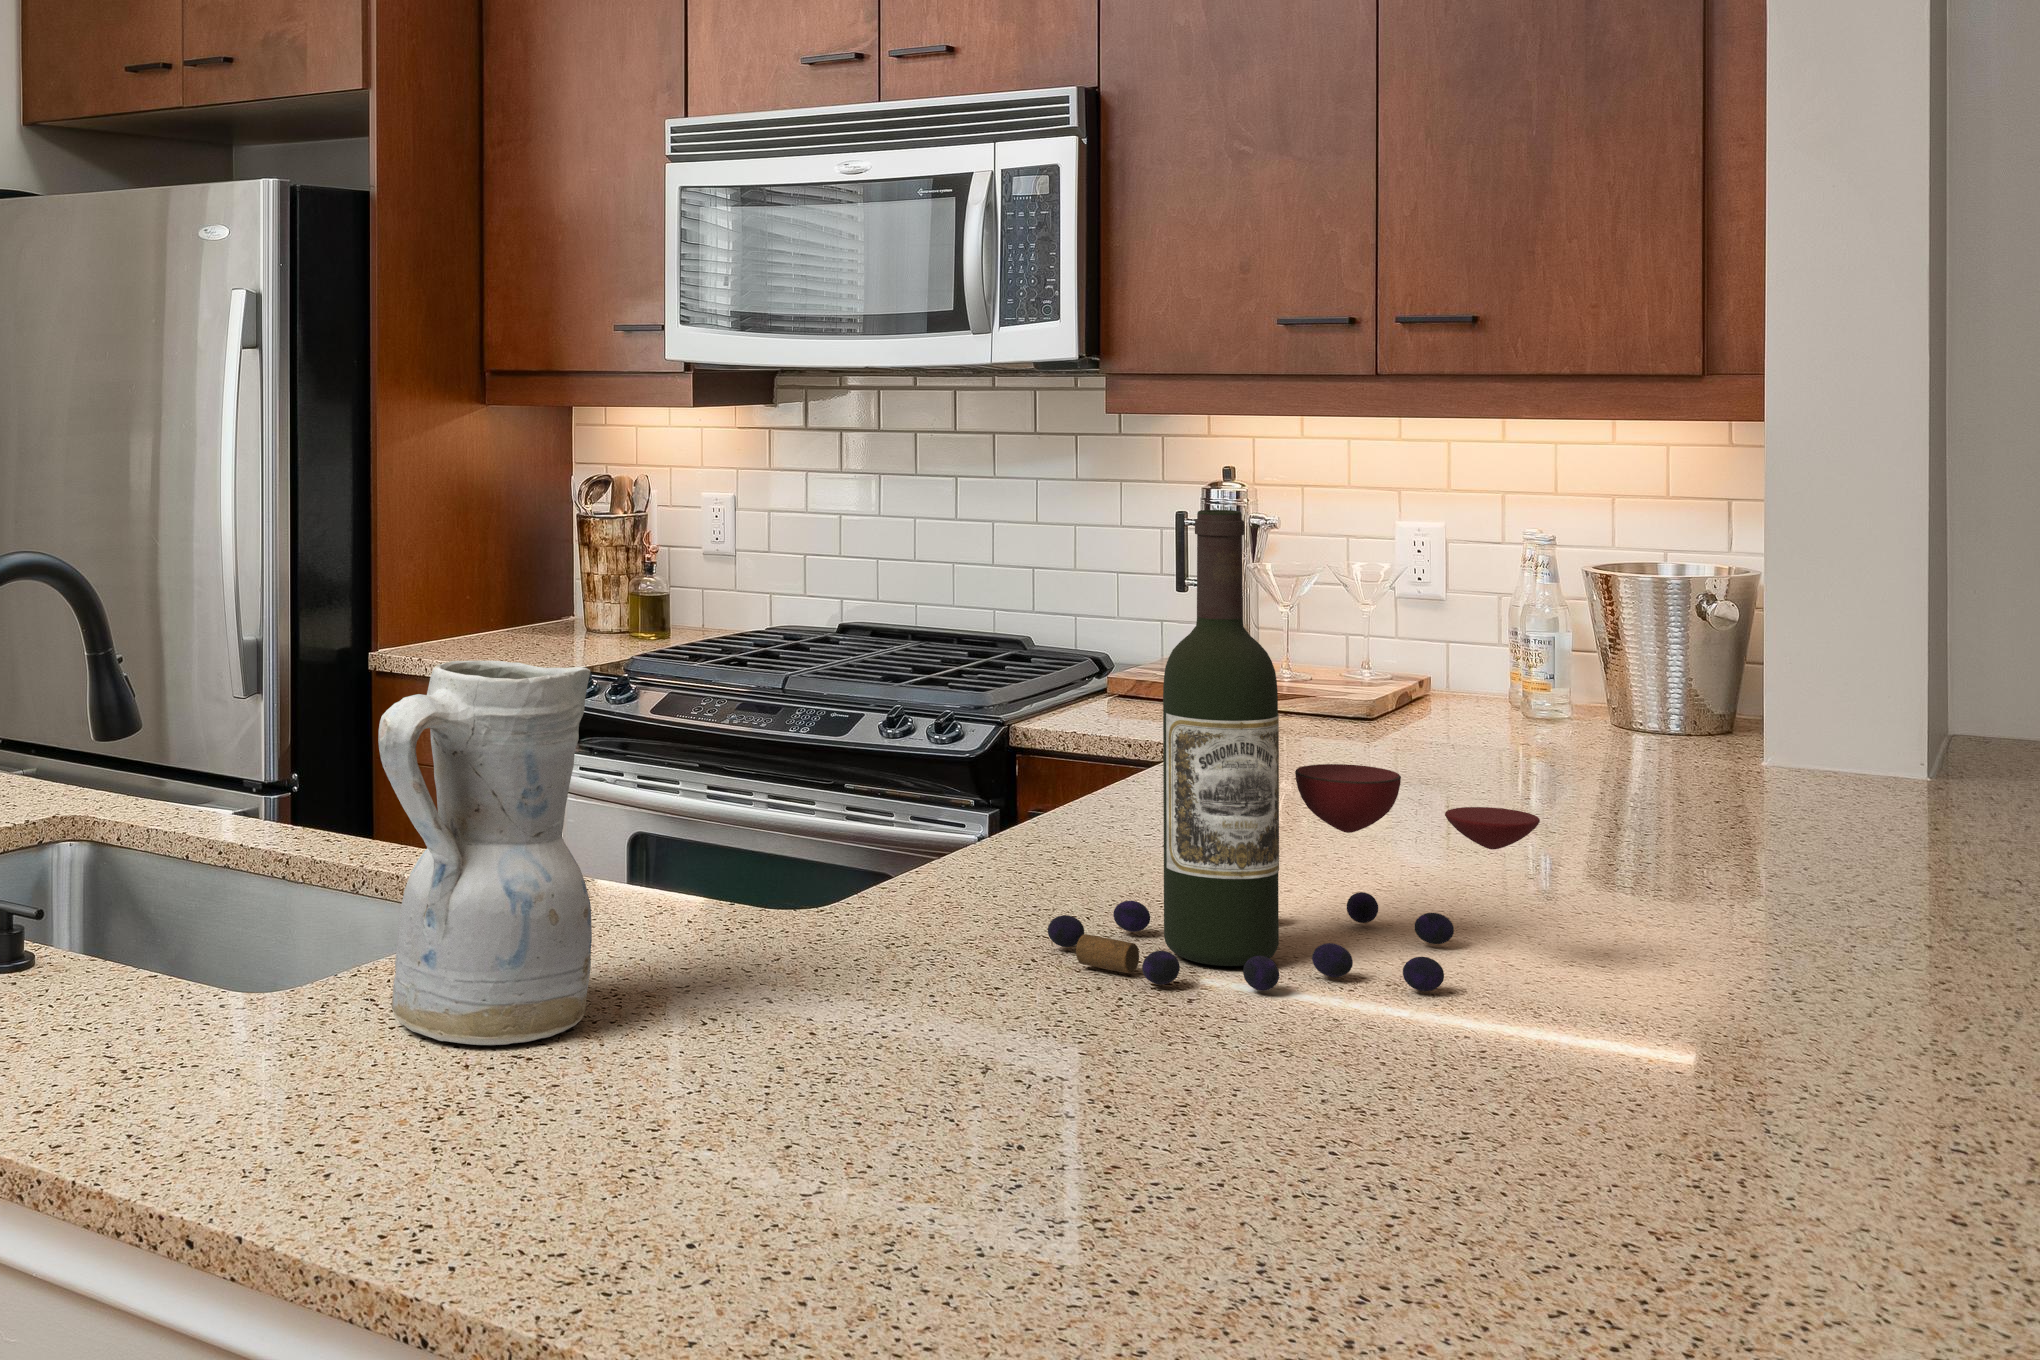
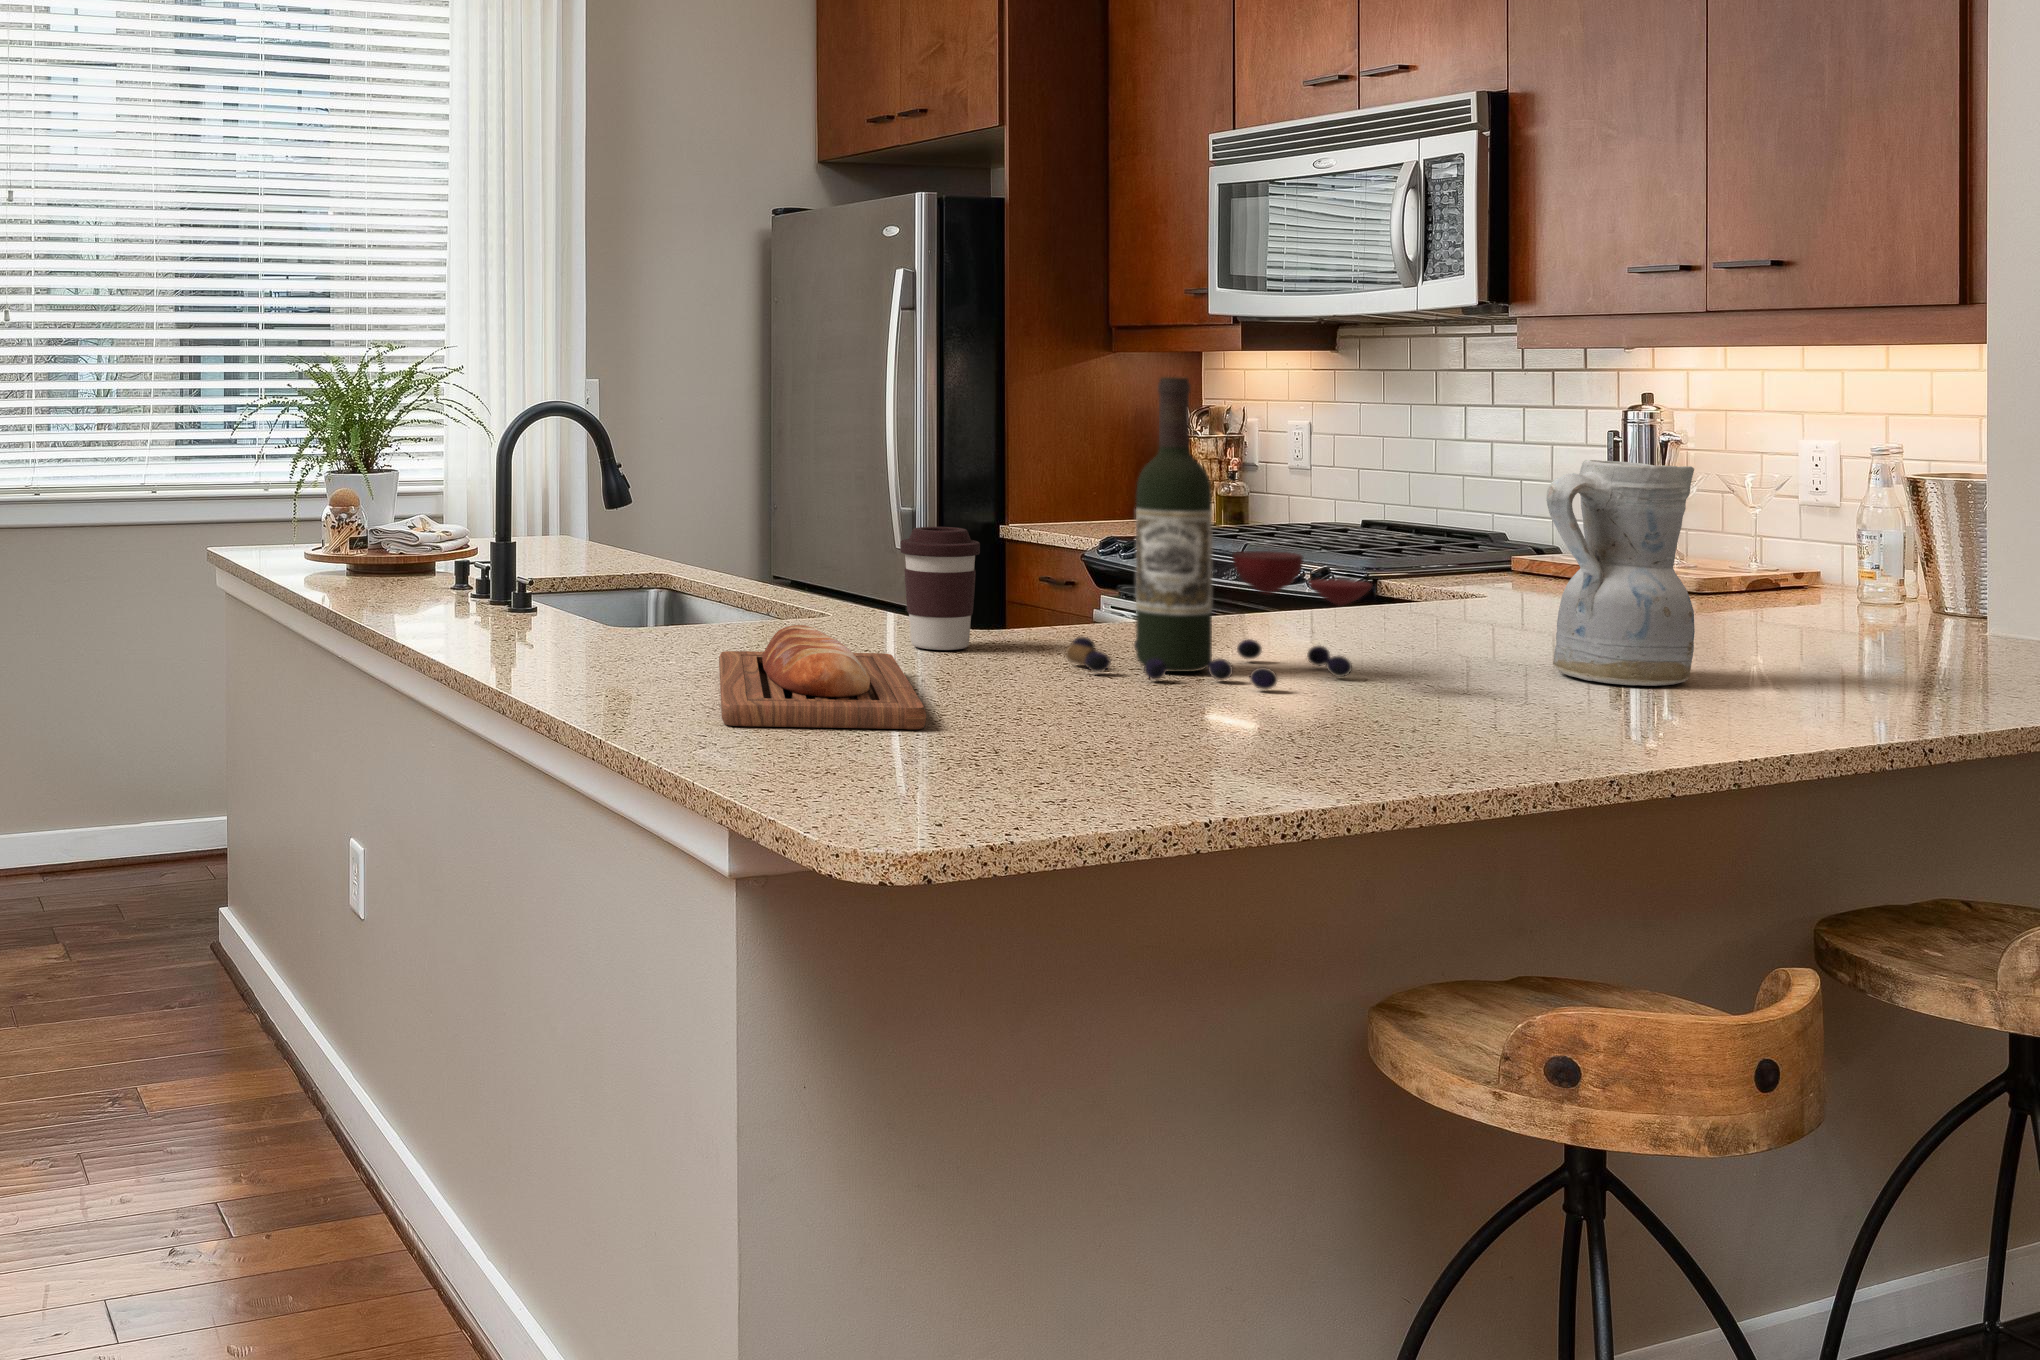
ceramic pitcher: present [378,661,592,1045] -> present [1547,460,1695,686]
coffee cup: none [772,752,899,960] -> present [900,527,980,650]
bread loaf: none [652,985,1264,1256] -> present [719,625,926,729]

